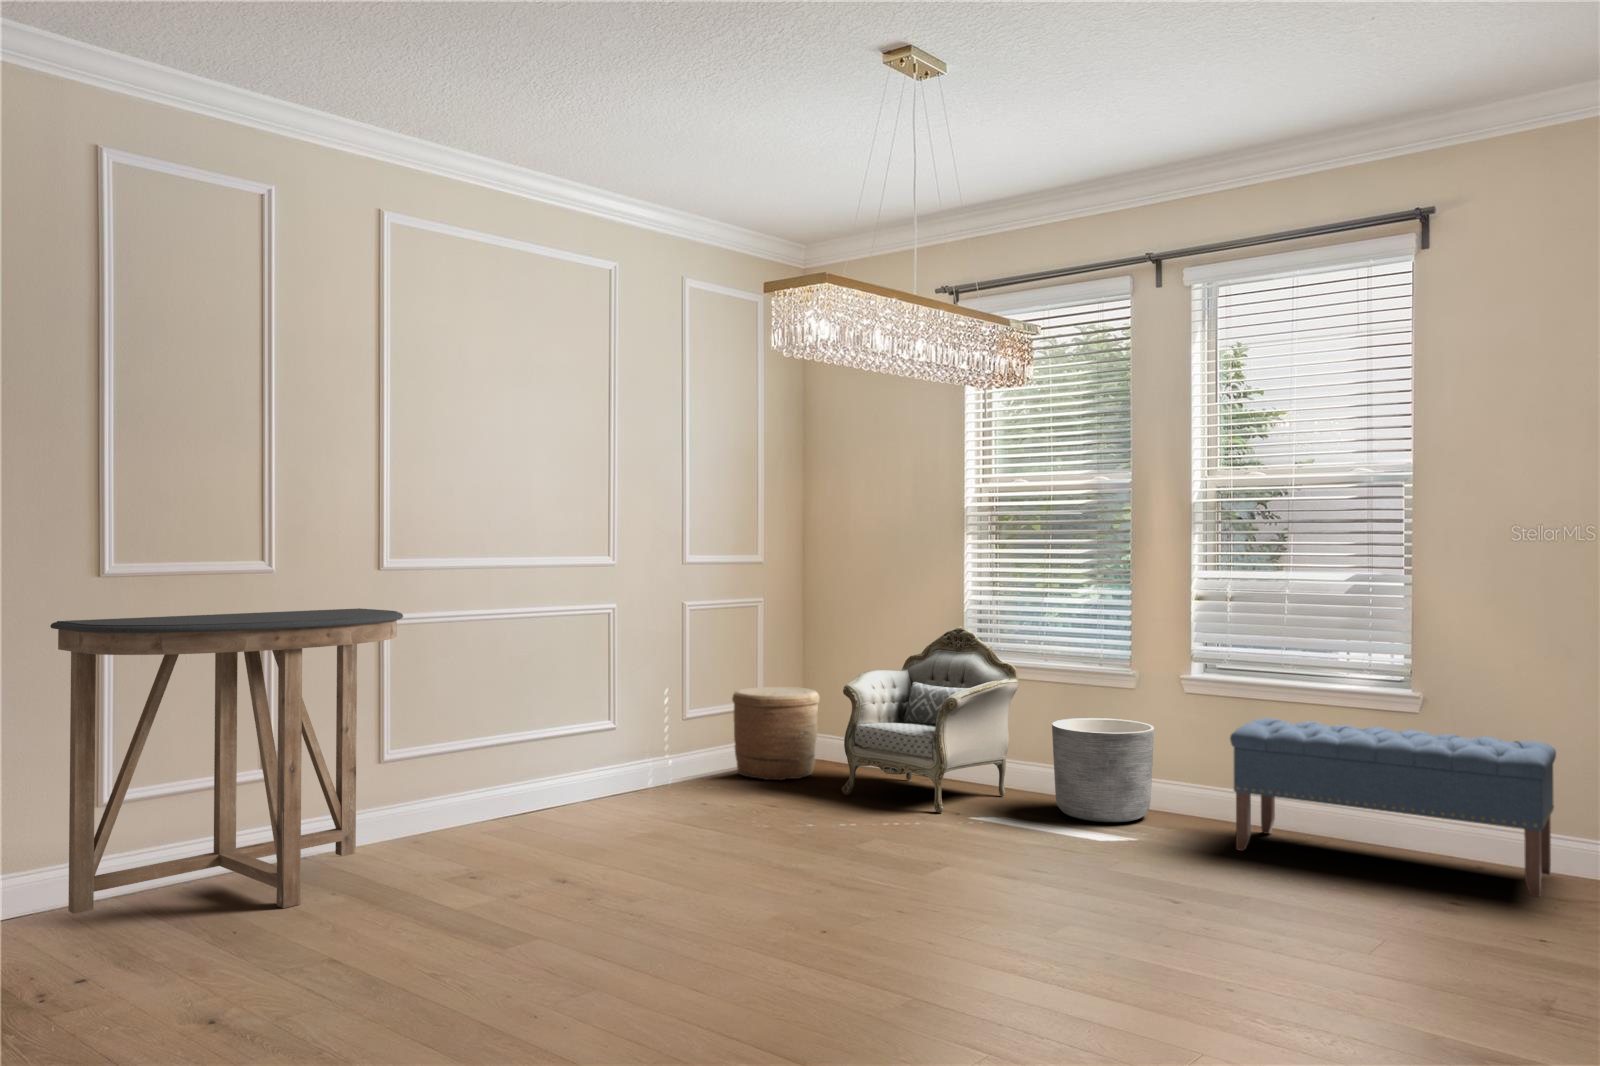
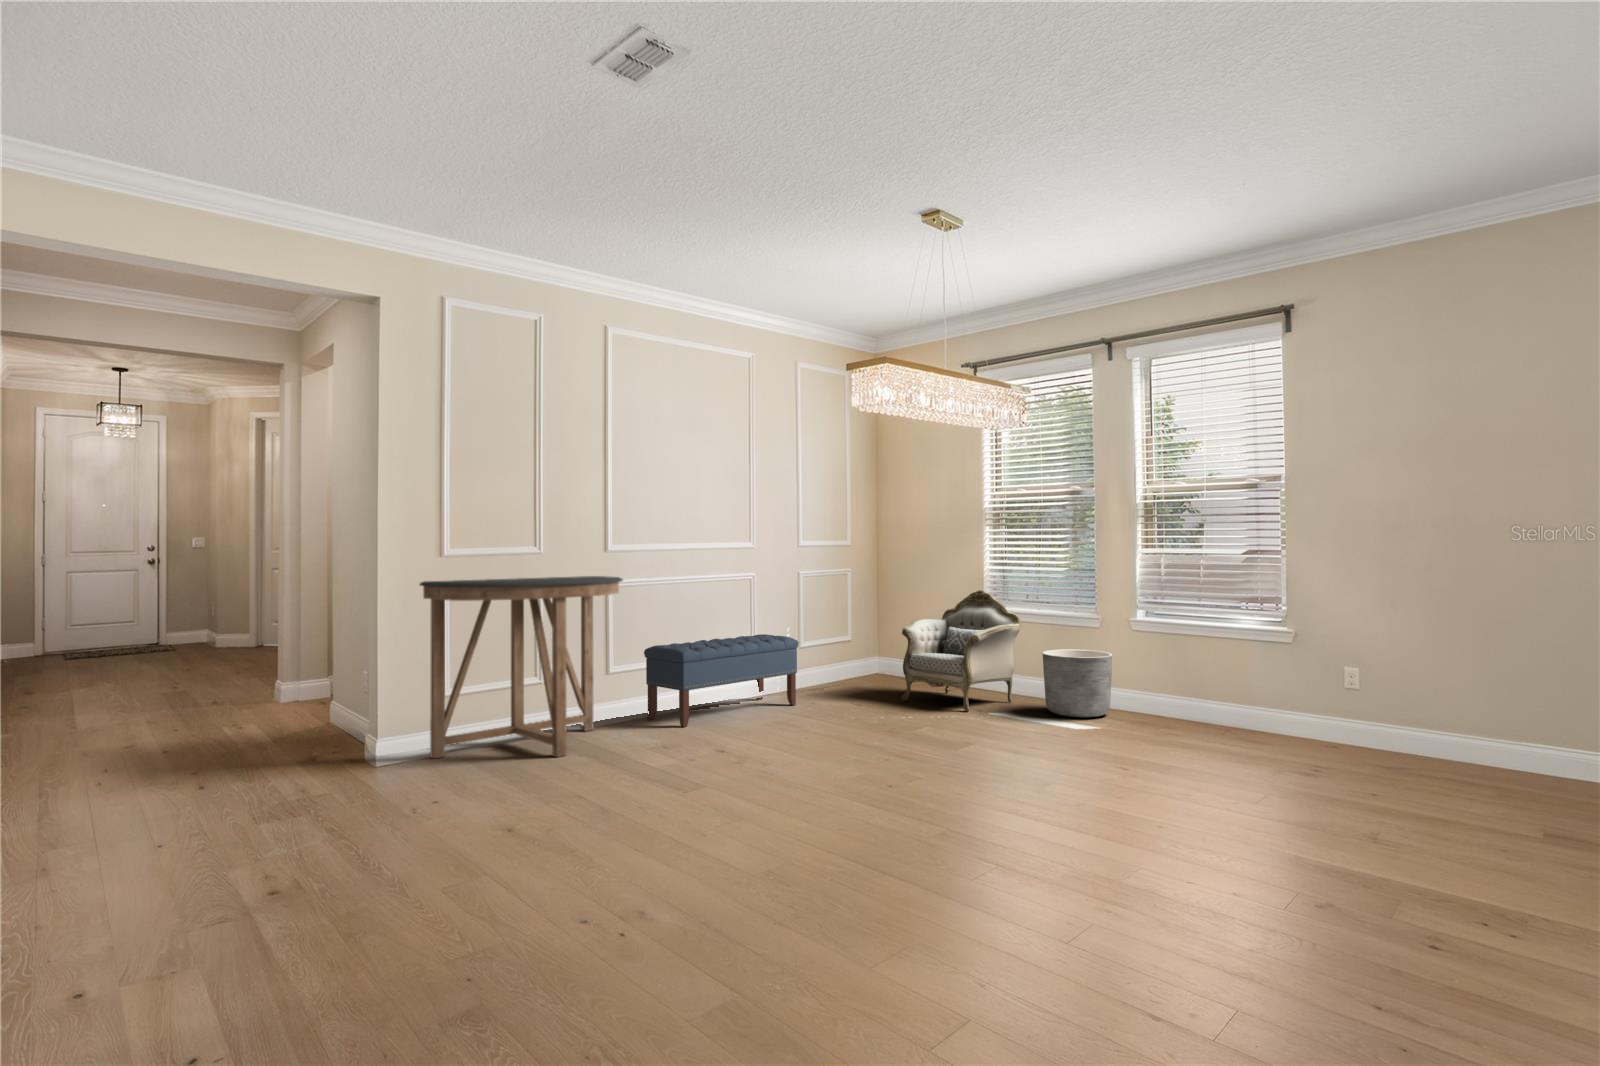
woven basket: present [732,687,819,780] -> none [828,632,886,693]
bench: present [1230,718,1556,897] -> present [644,634,799,727]

